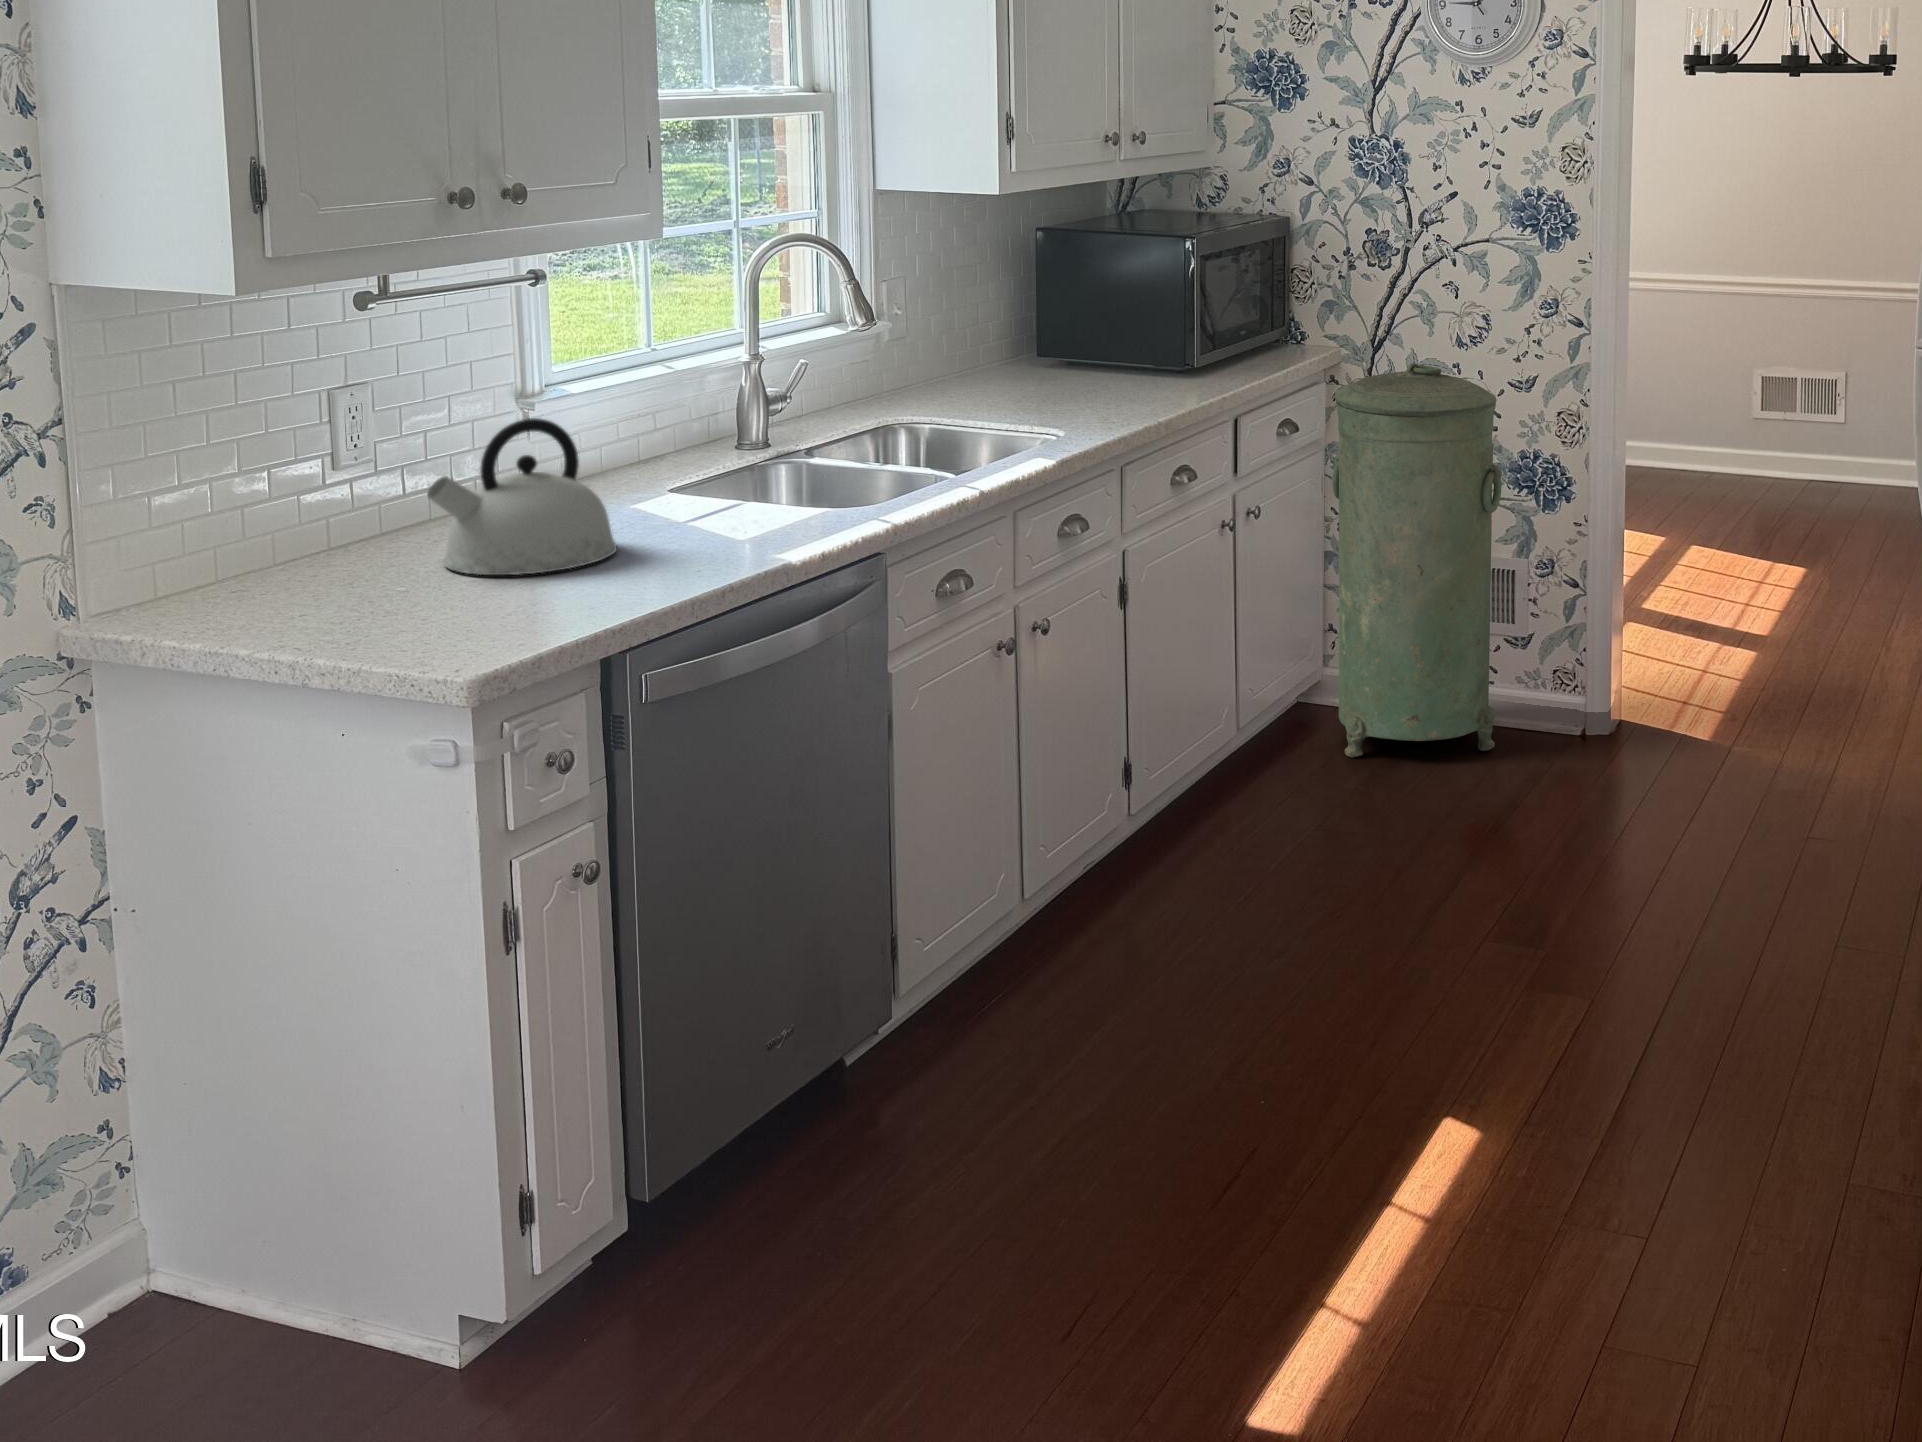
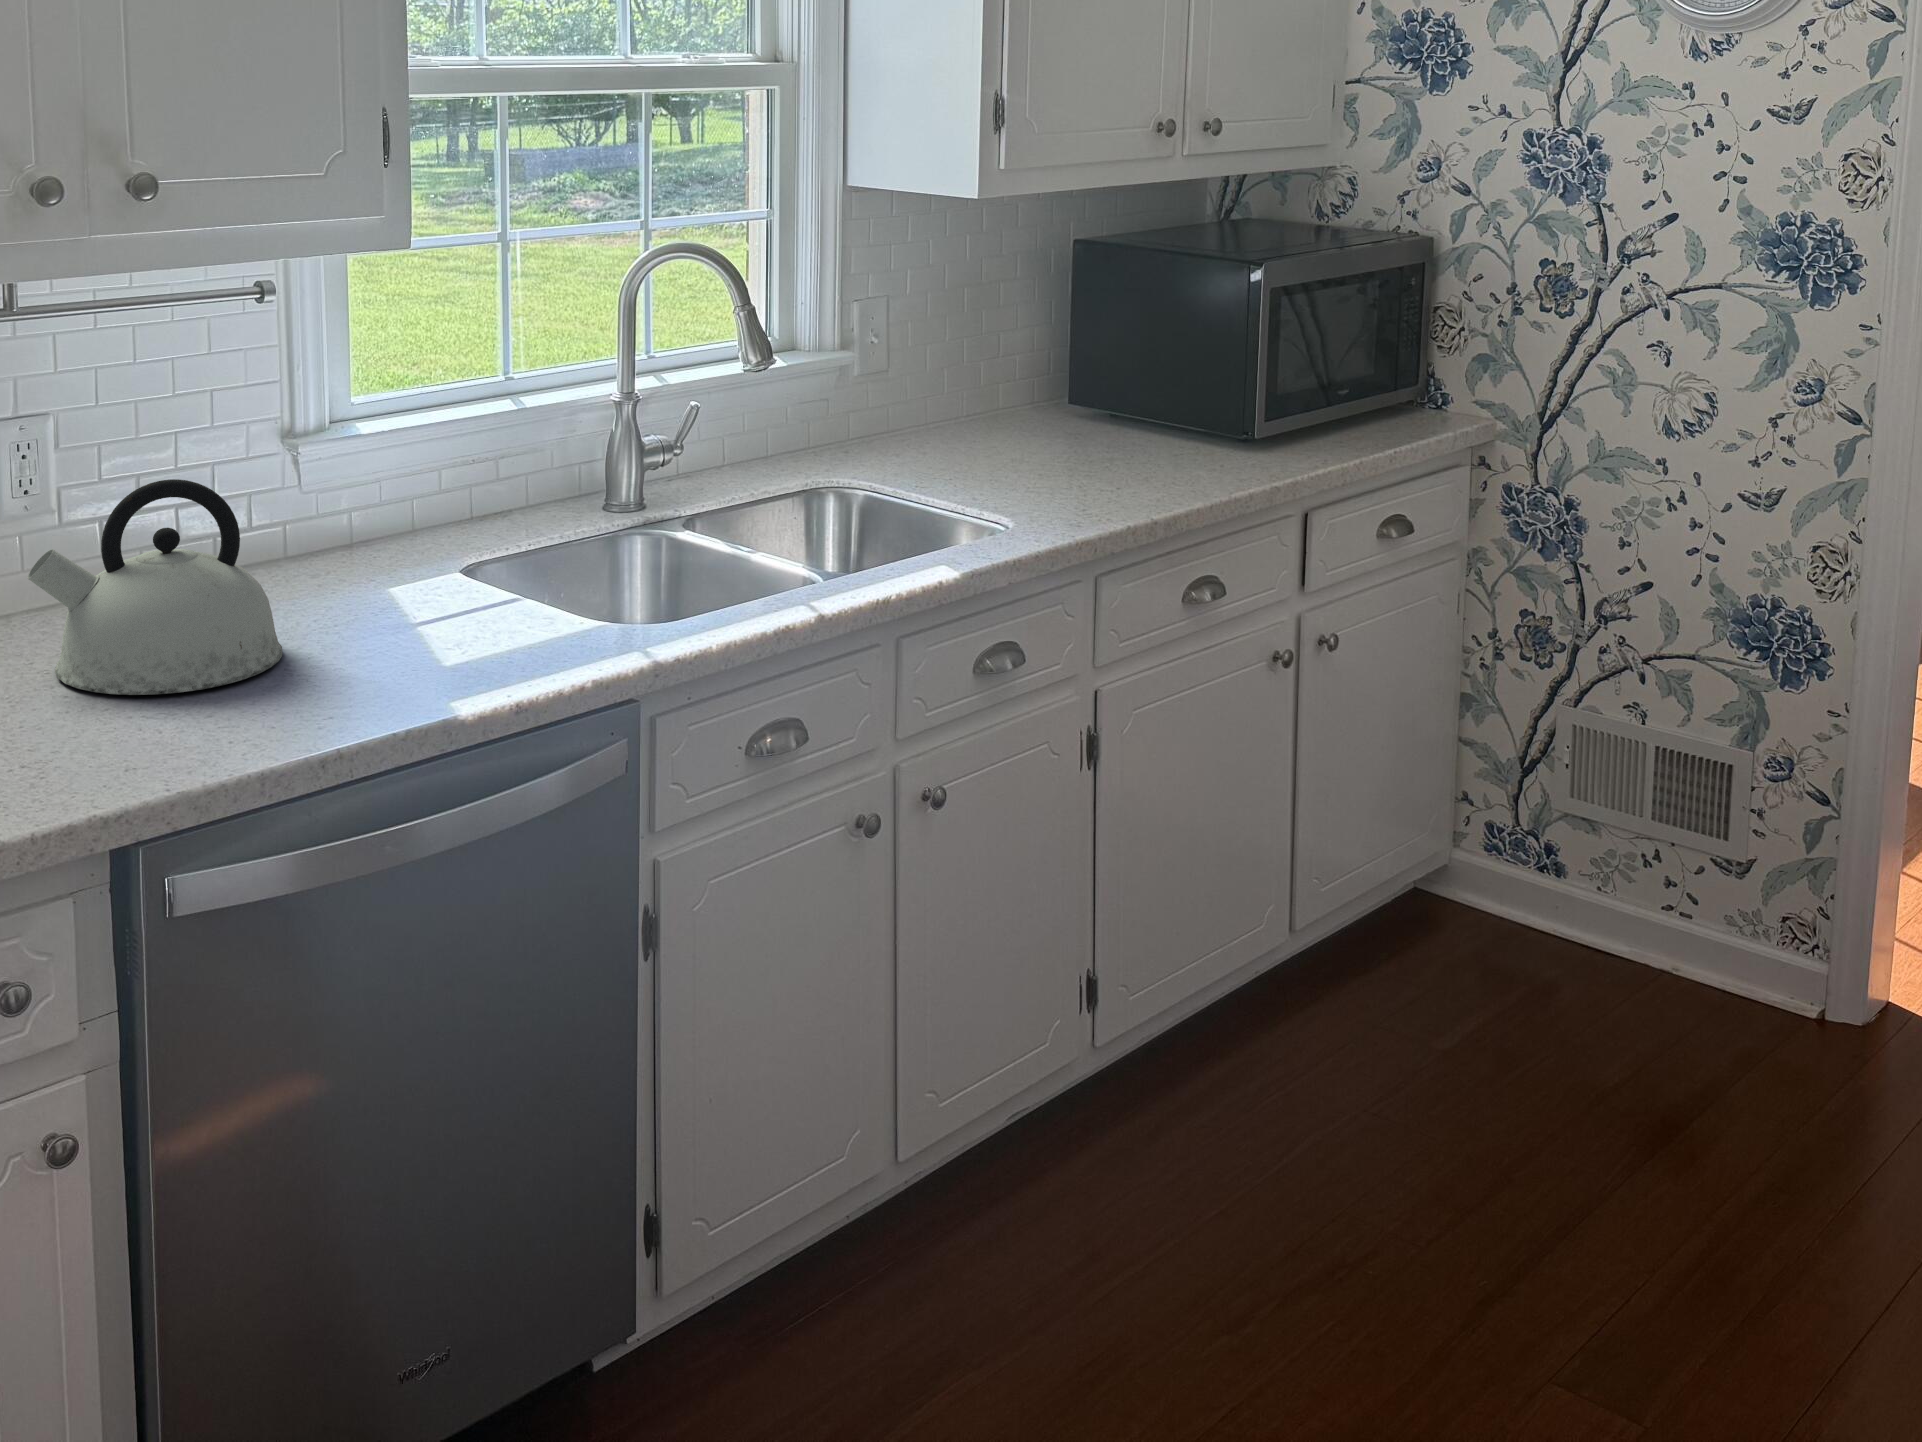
trash can: present [1332,363,1502,758] -> none [1448,457,1708,1023]

